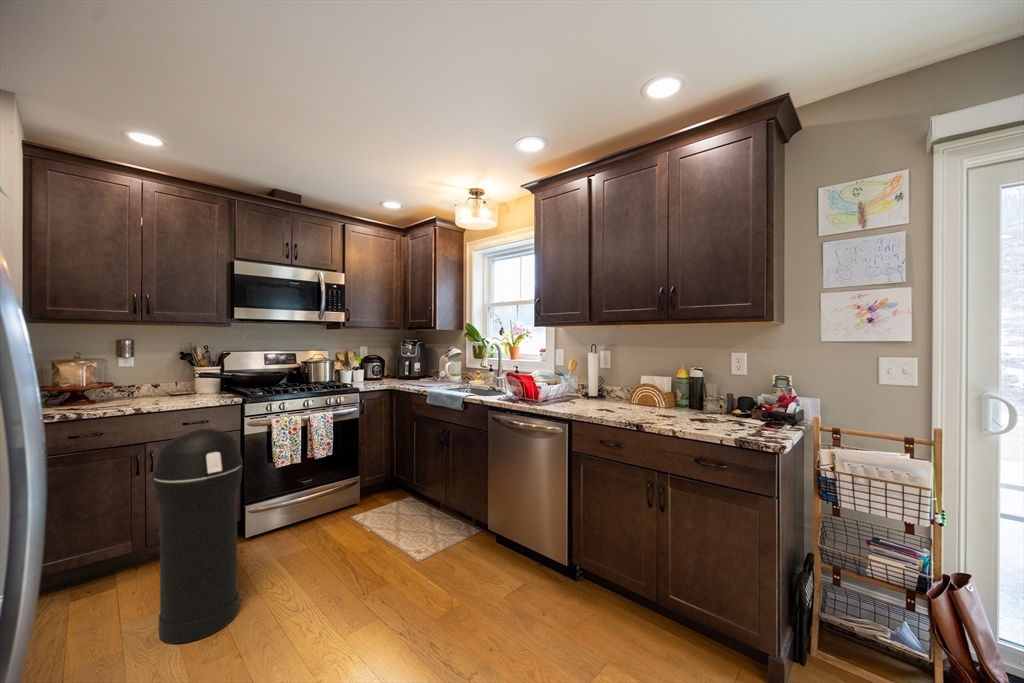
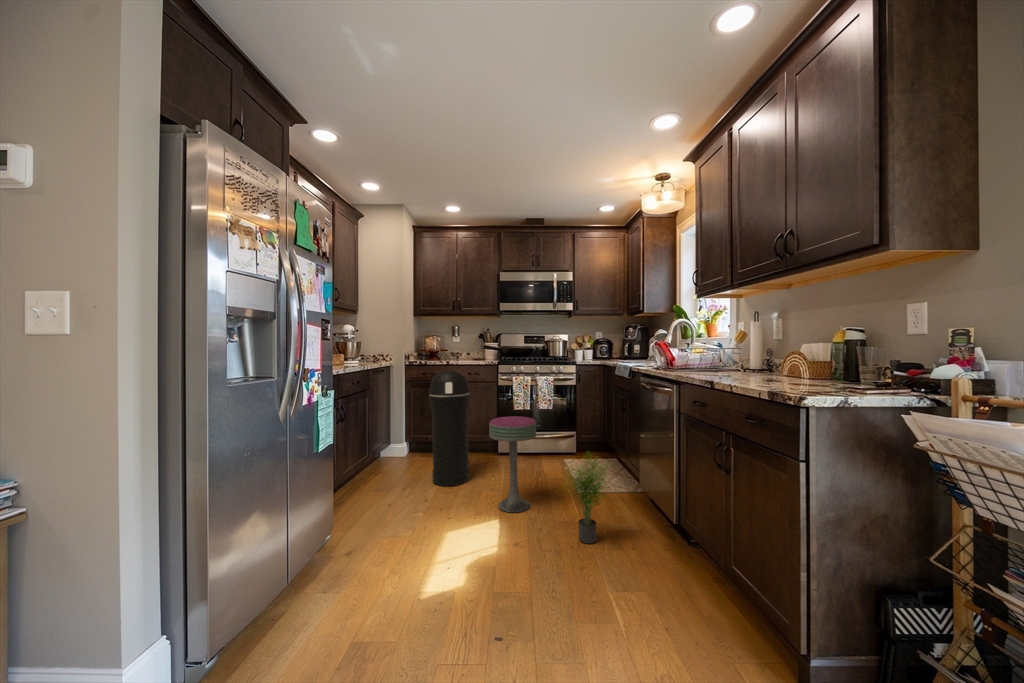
bar stool: none [321,485,395,638] -> present [489,416,536,512]
potted plant: none [450,514,528,634] -> present [567,455,609,544]

